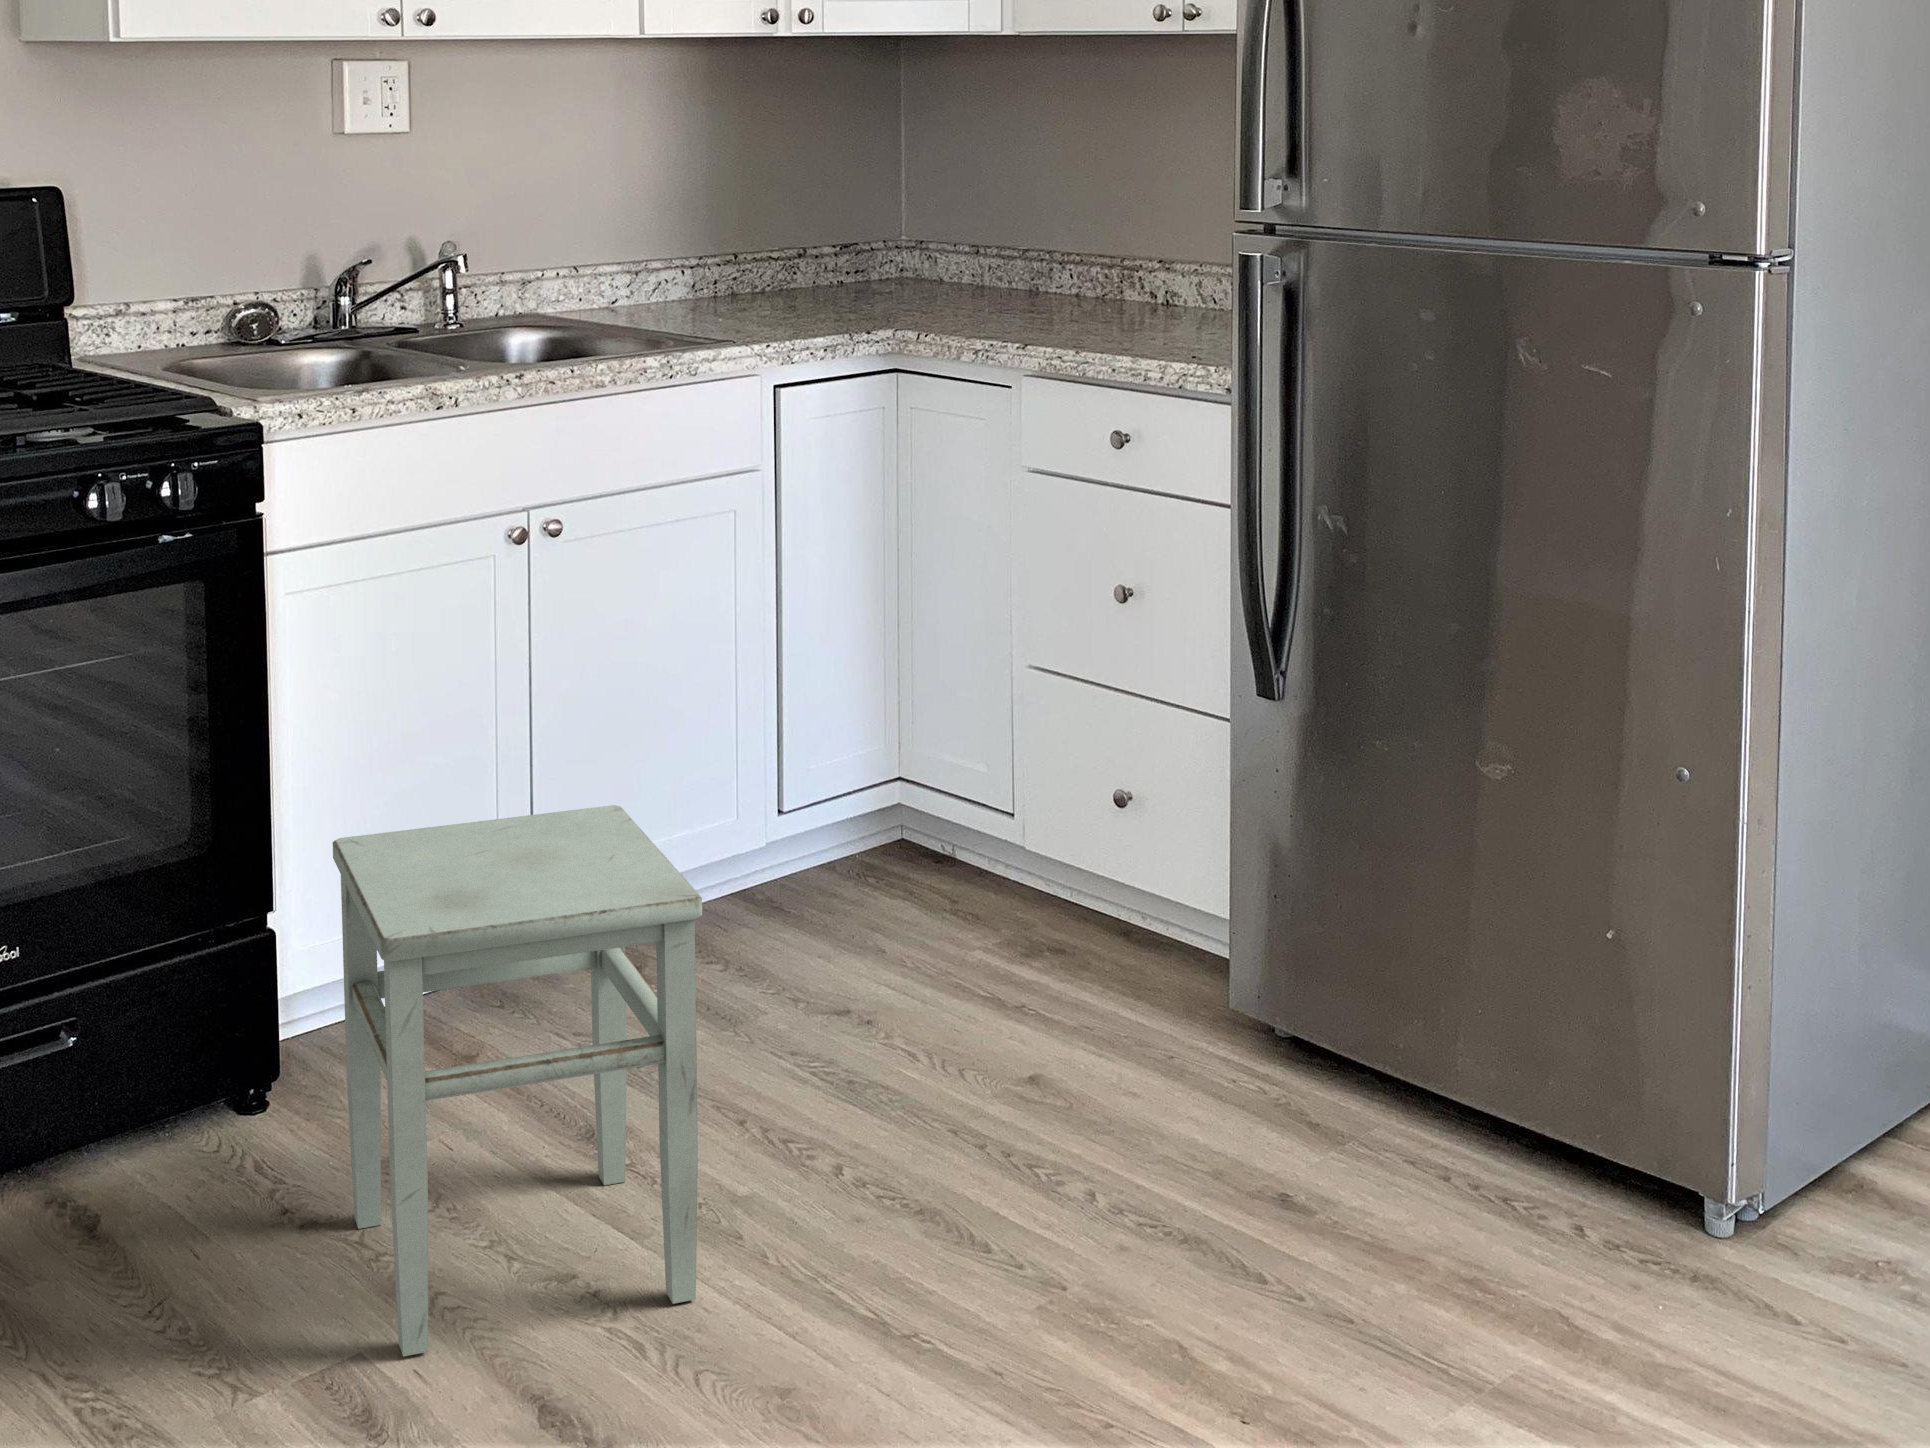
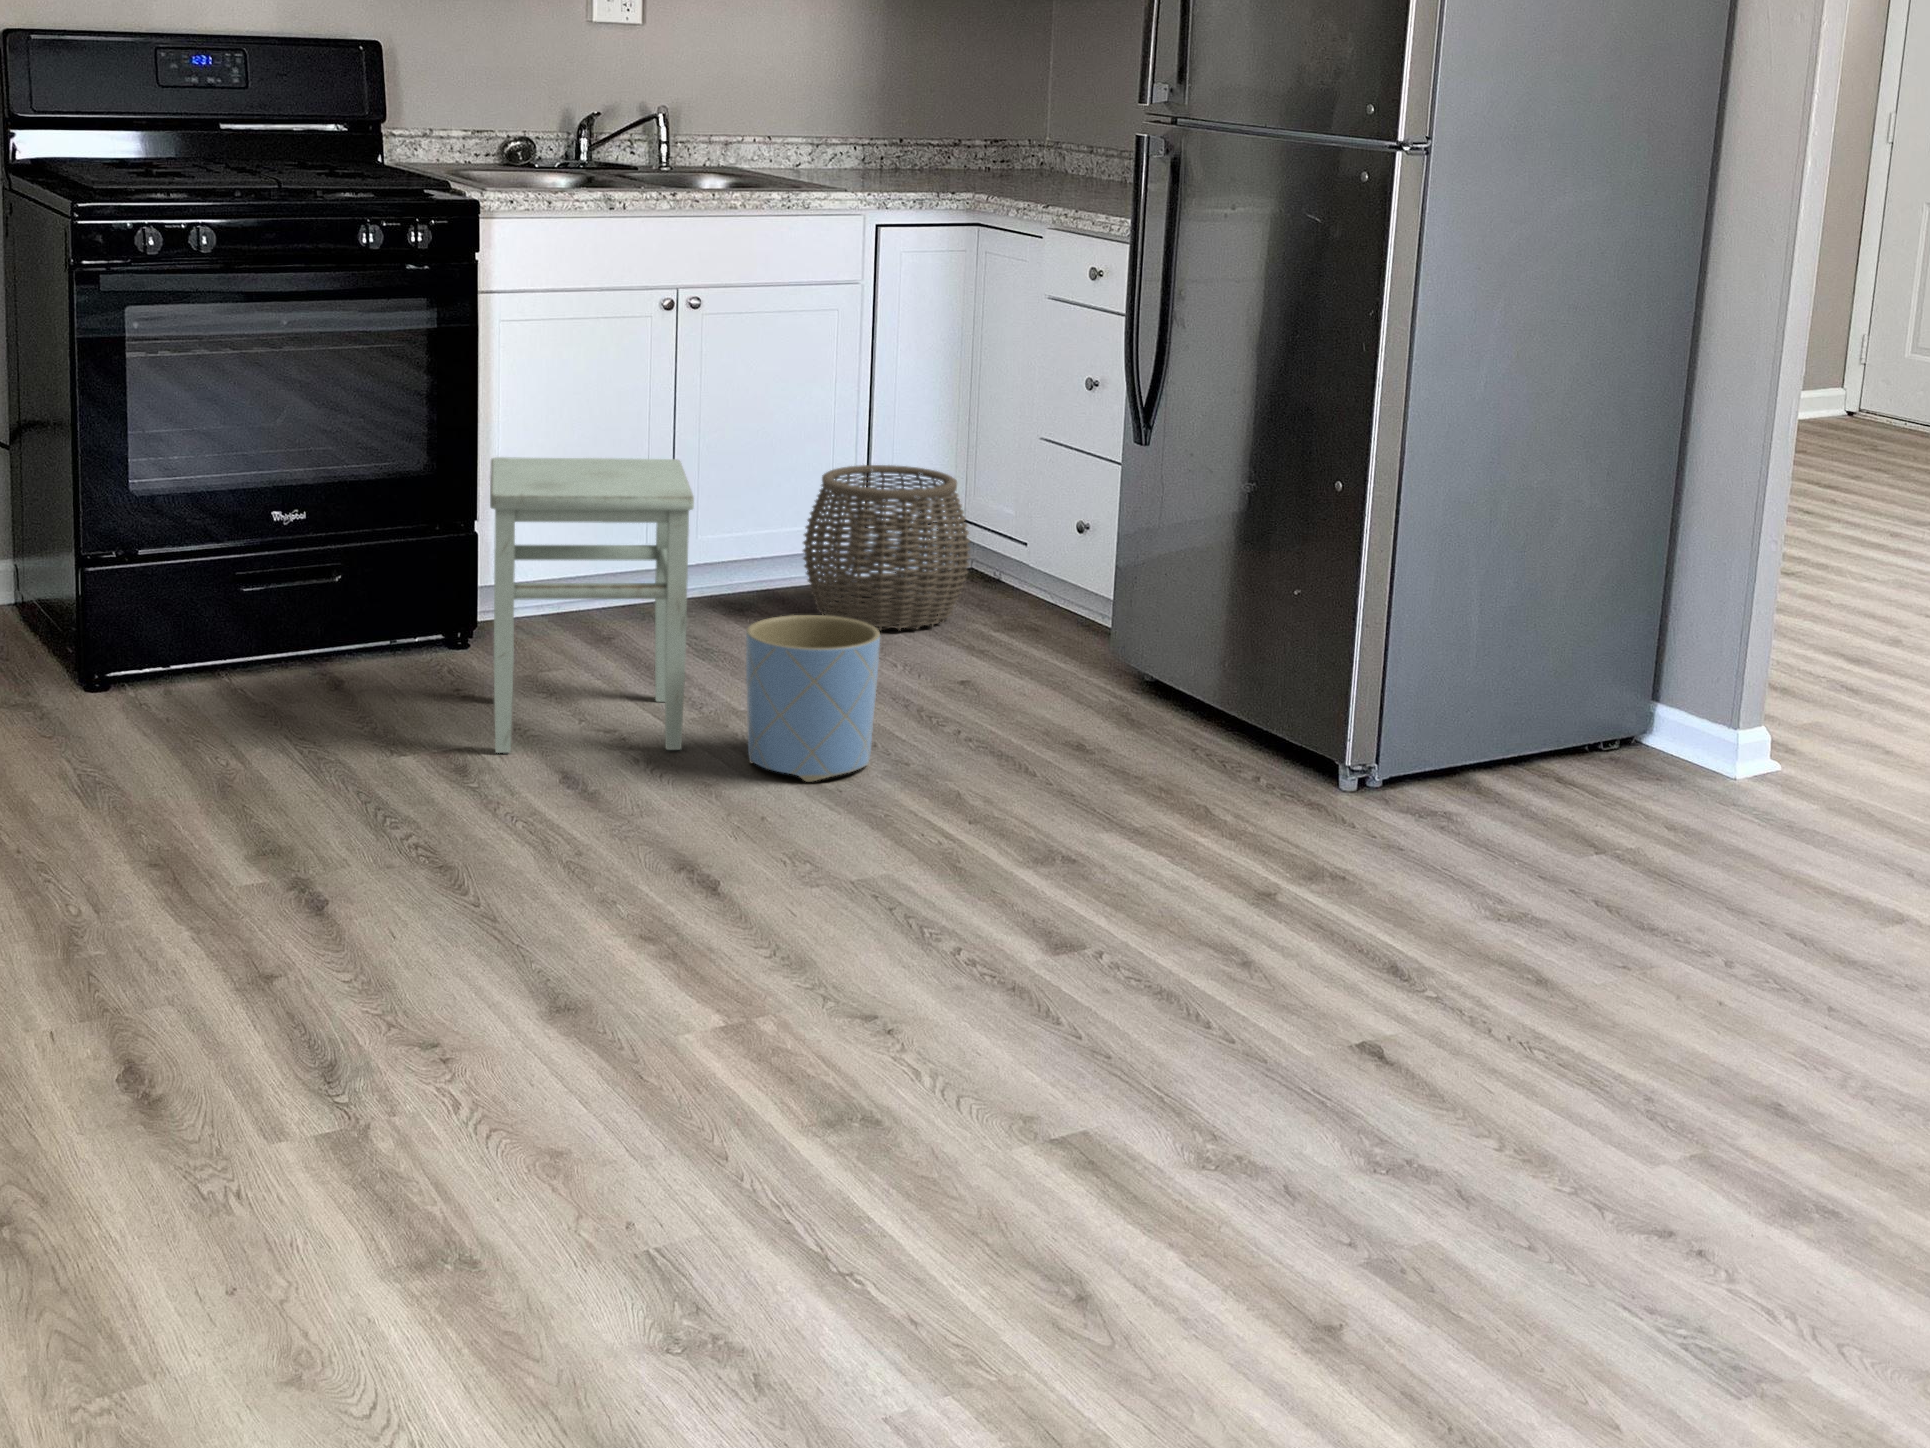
woven basket: none [720,725,959,980] -> present [803,465,970,630]
planter: none [799,1048,1012,1349] -> present [746,615,880,782]

